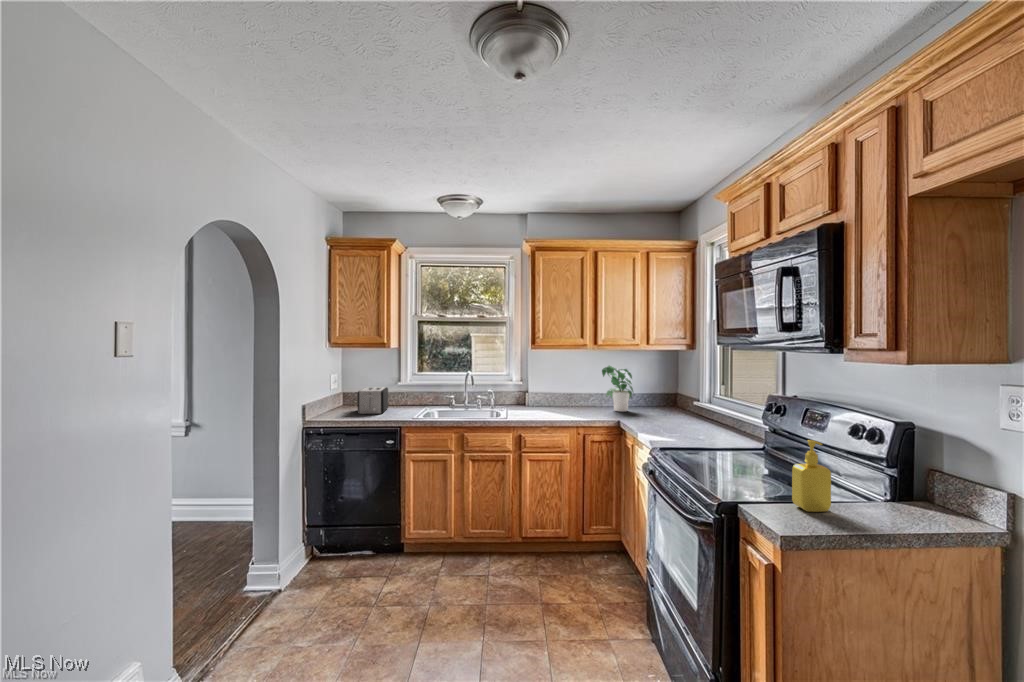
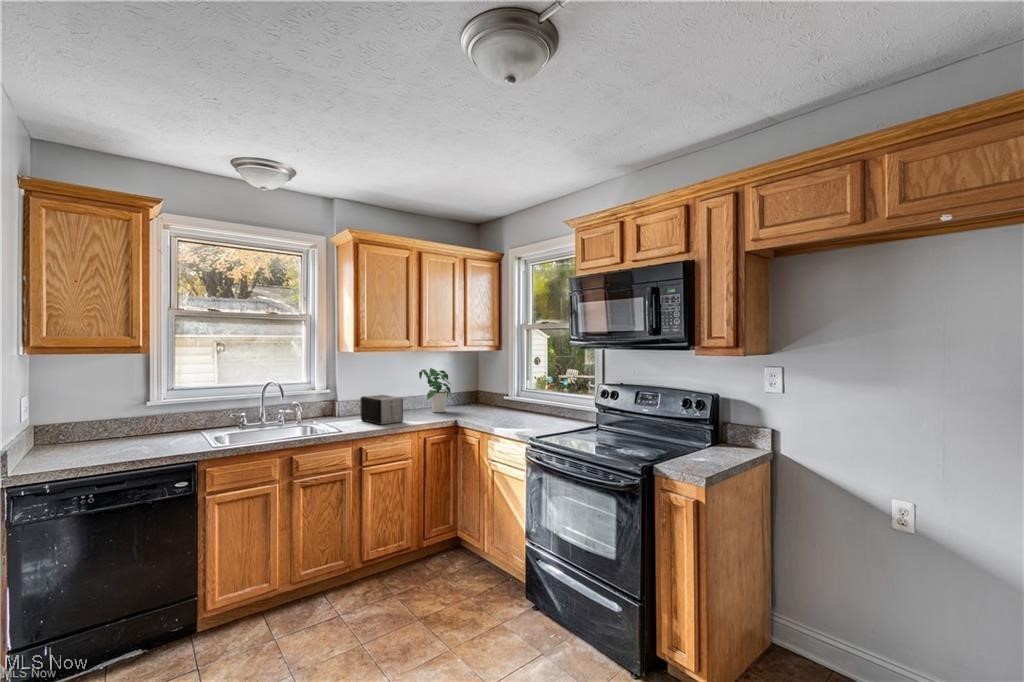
toaster: present [358,387,388,414] -> present [360,395,403,425]
soap dispenser: present [792,440,831,512] -> none [687,417,711,470]

